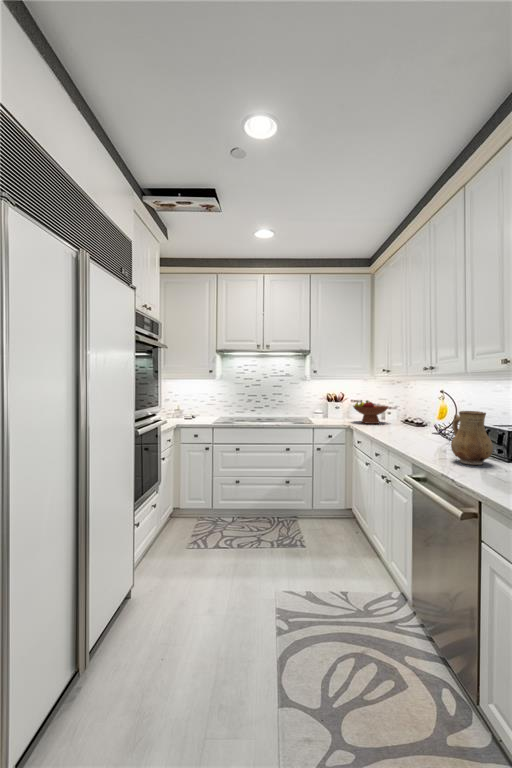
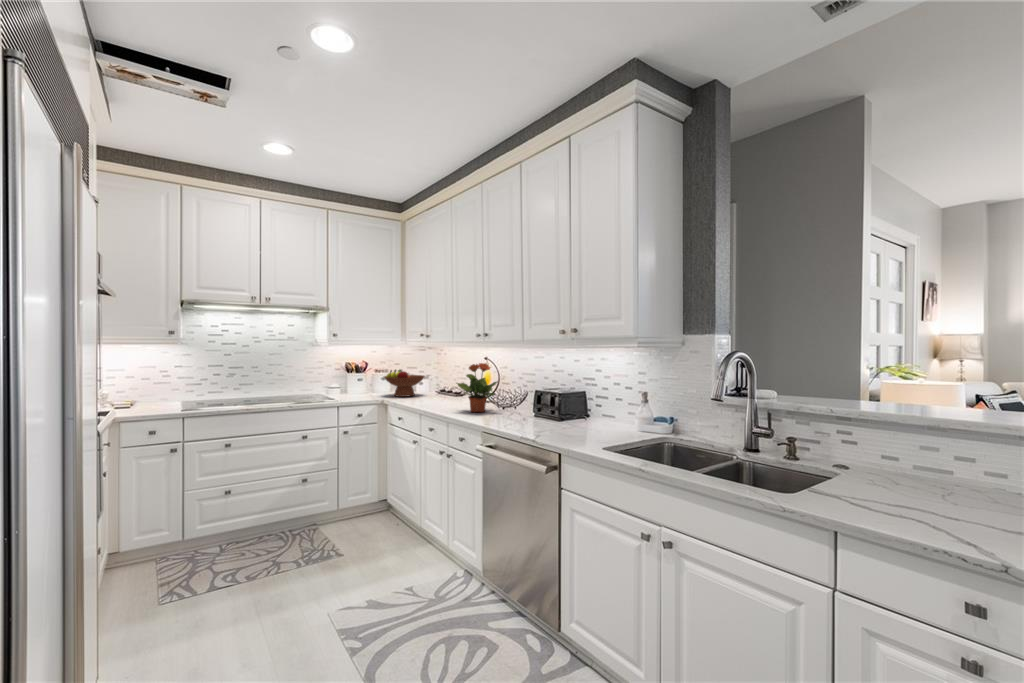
potted plant: none [400,396,444,444] -> present [456,363,497,412]
ceramic pitcher: present [451,411,493,465] -> none [515,376,550,426]

